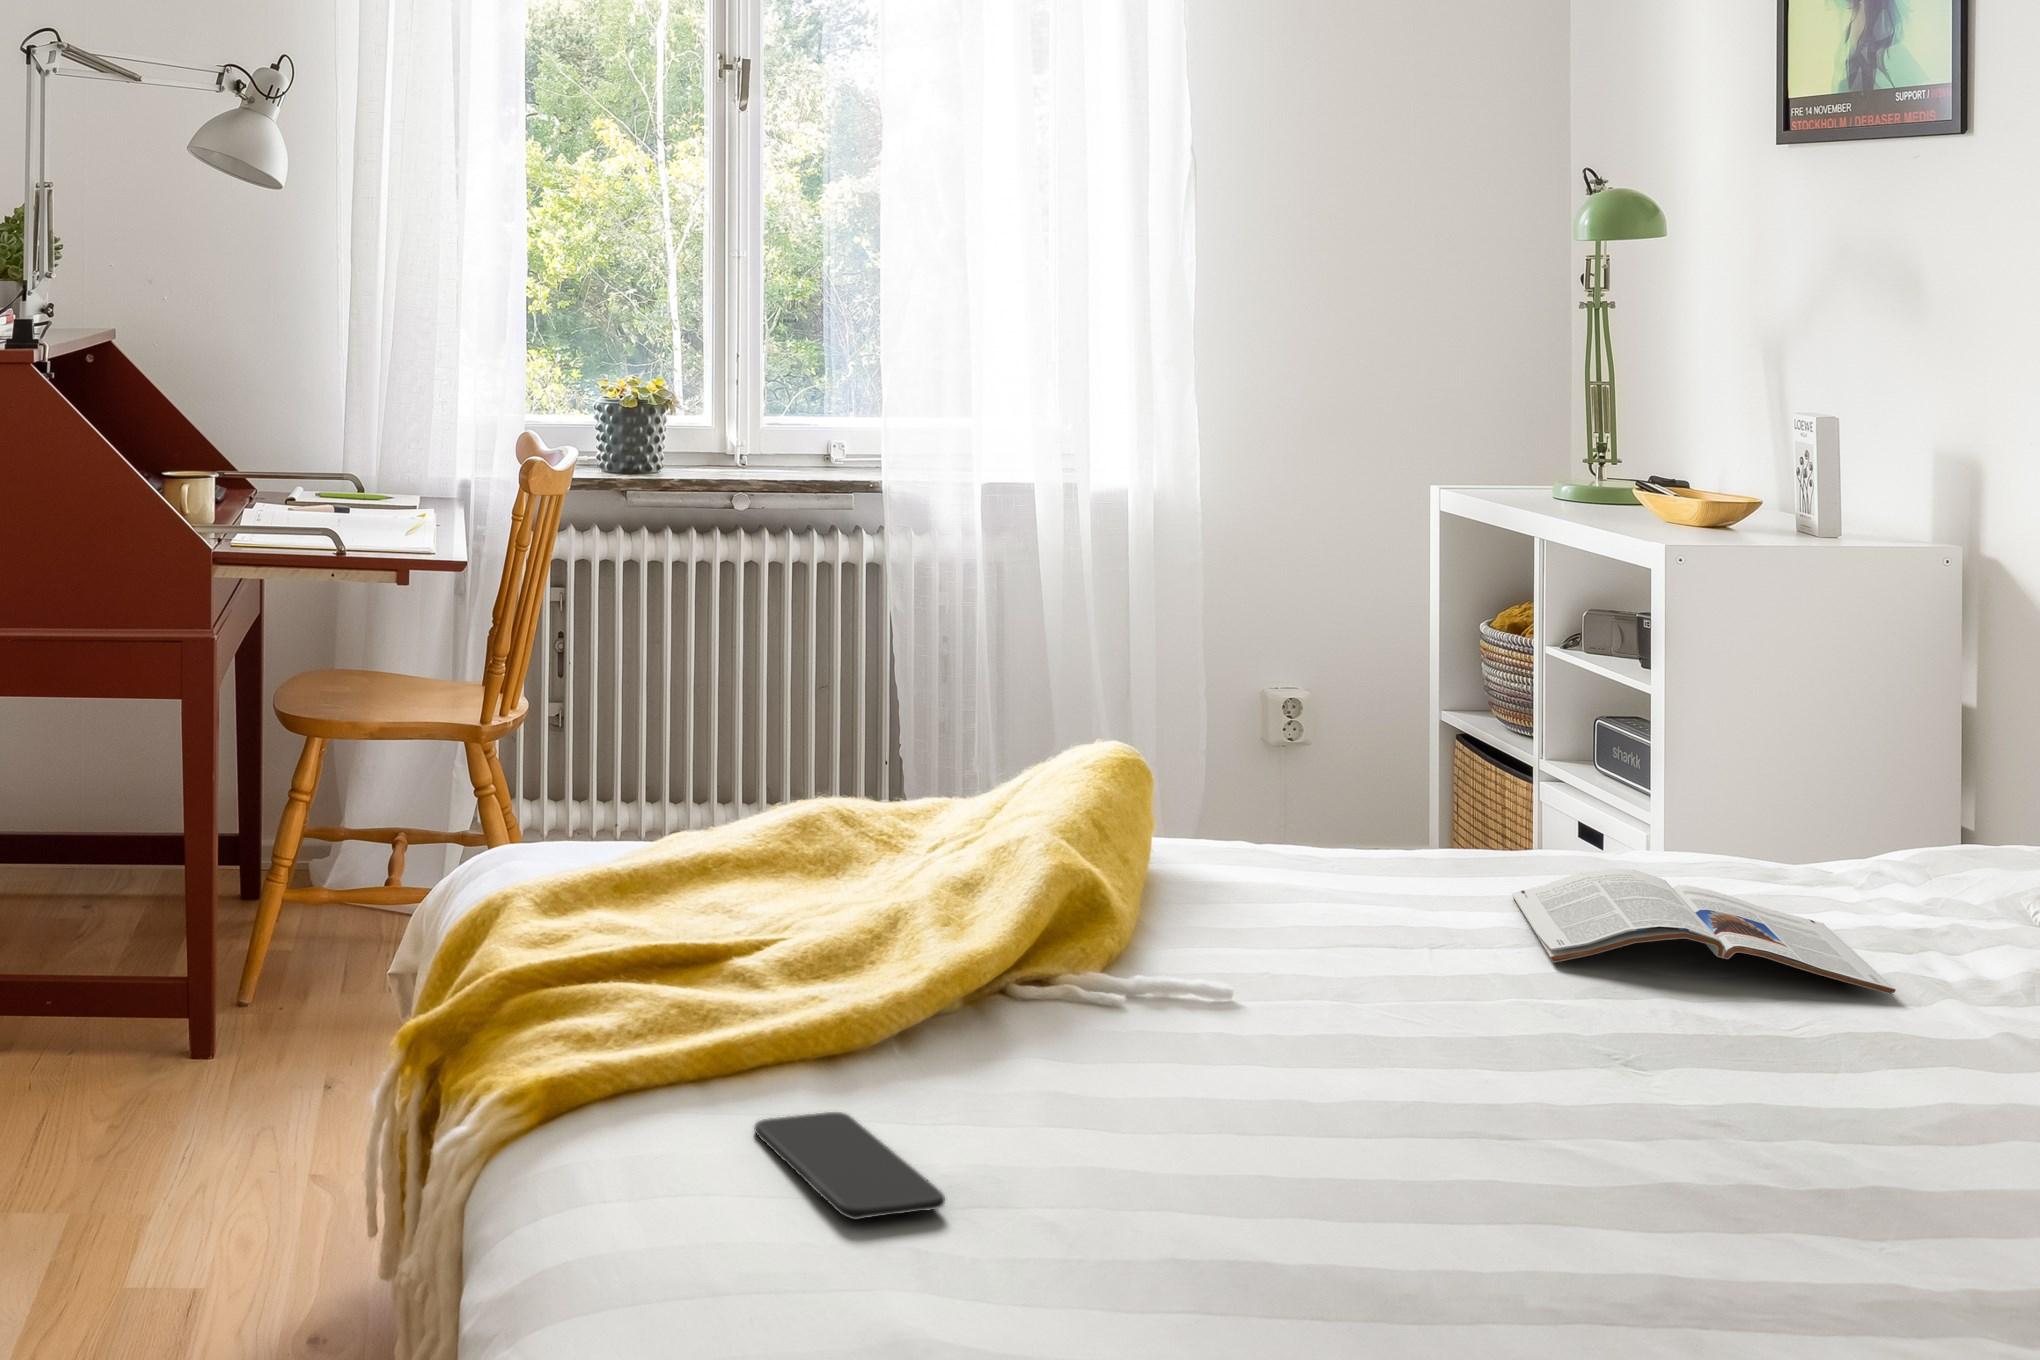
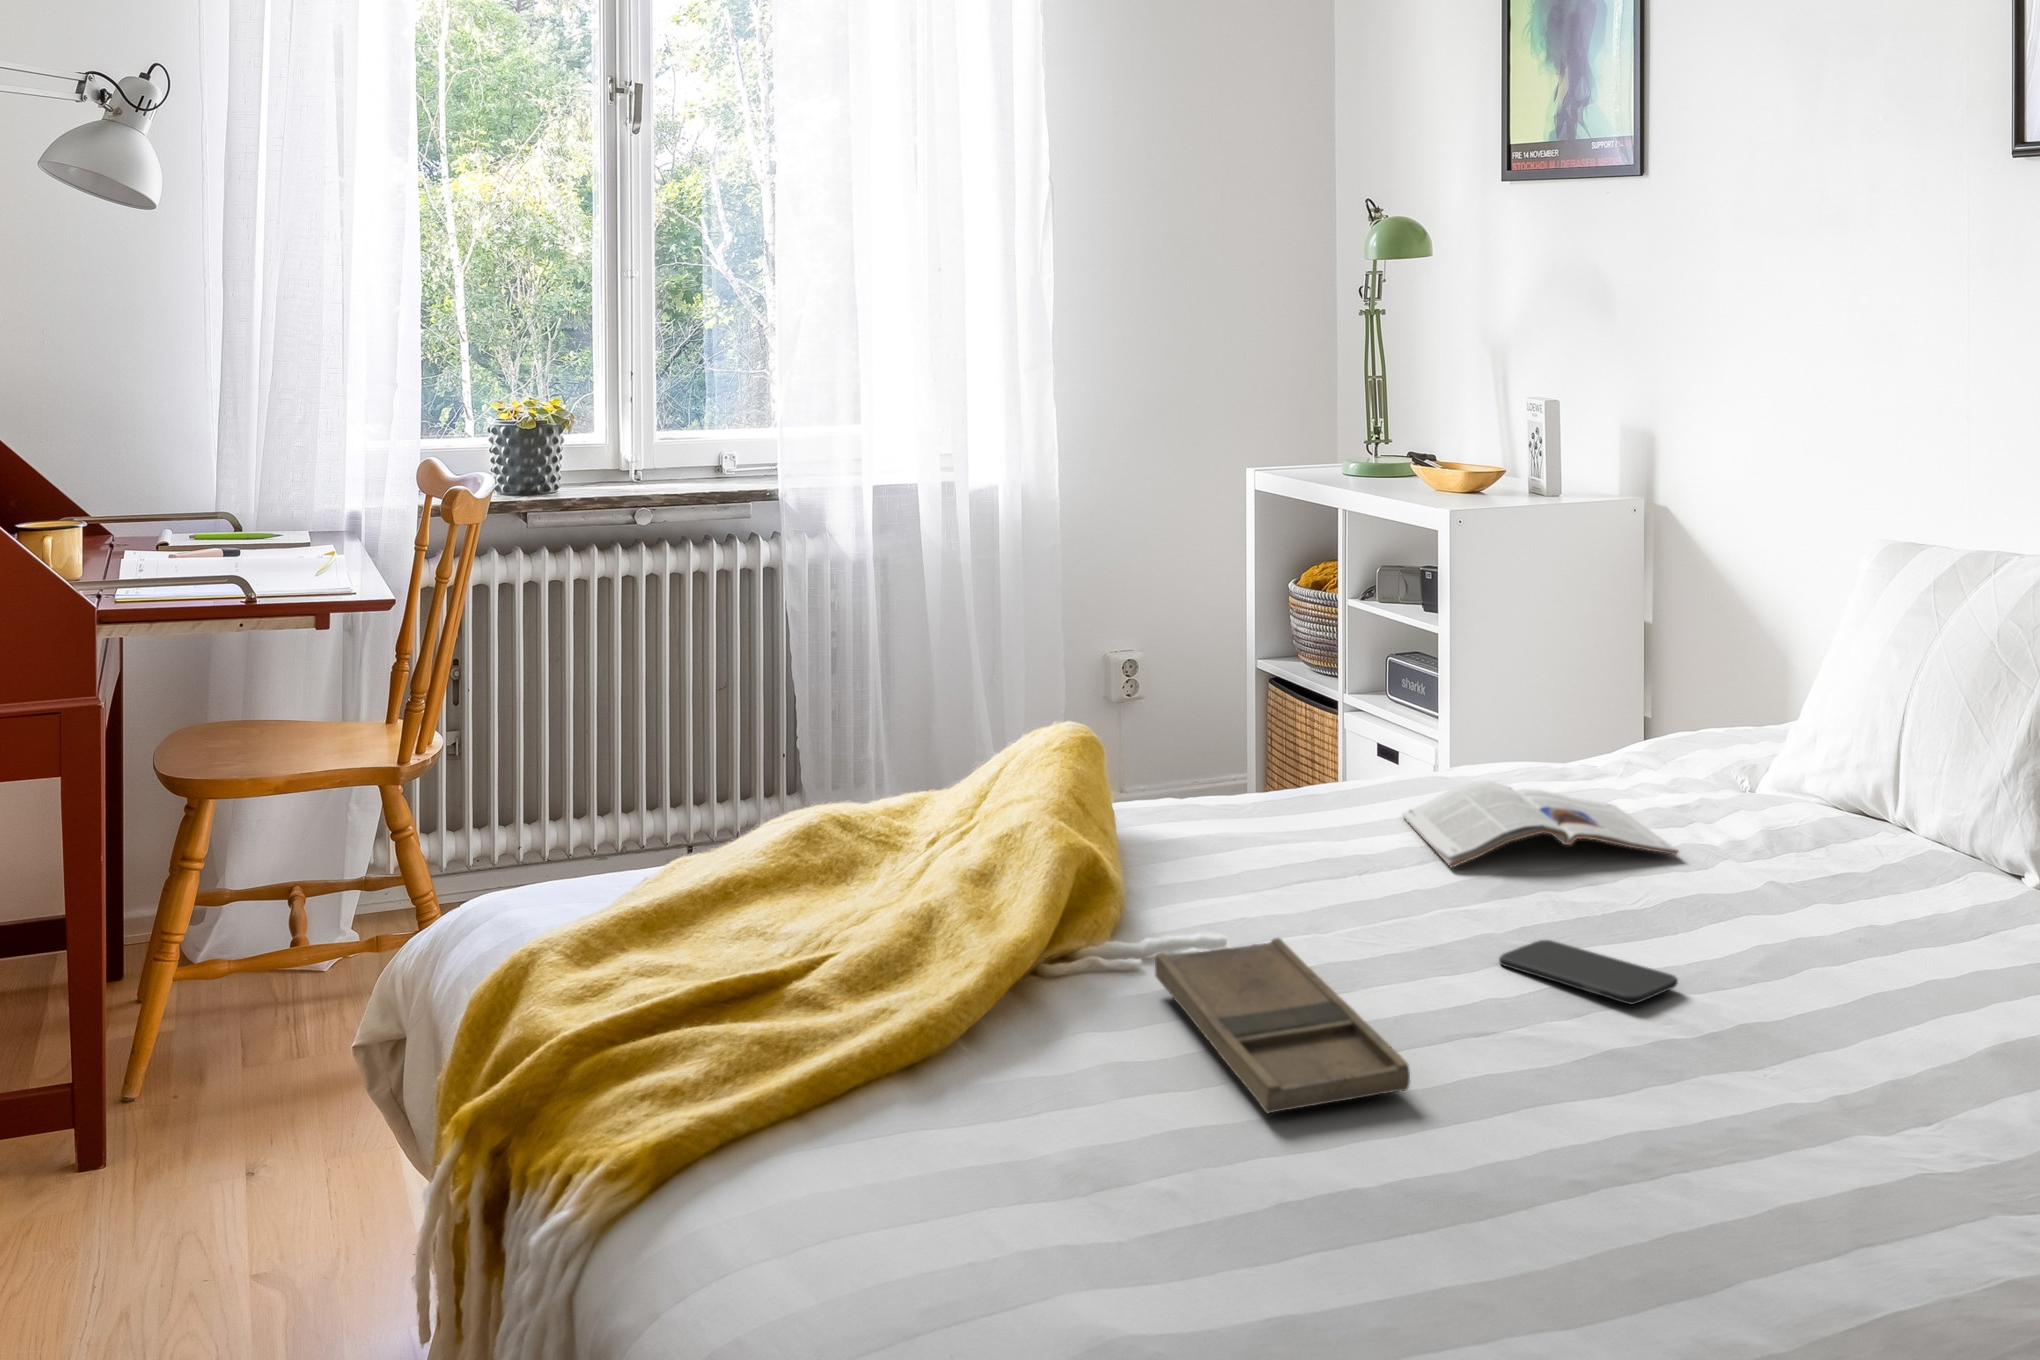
tray: none [1124,993,1389,1192] -> present [1155,938,1410,1113]
smartphone: present [754,1112,945,1219] -> present [1499,940,1678,1005]

